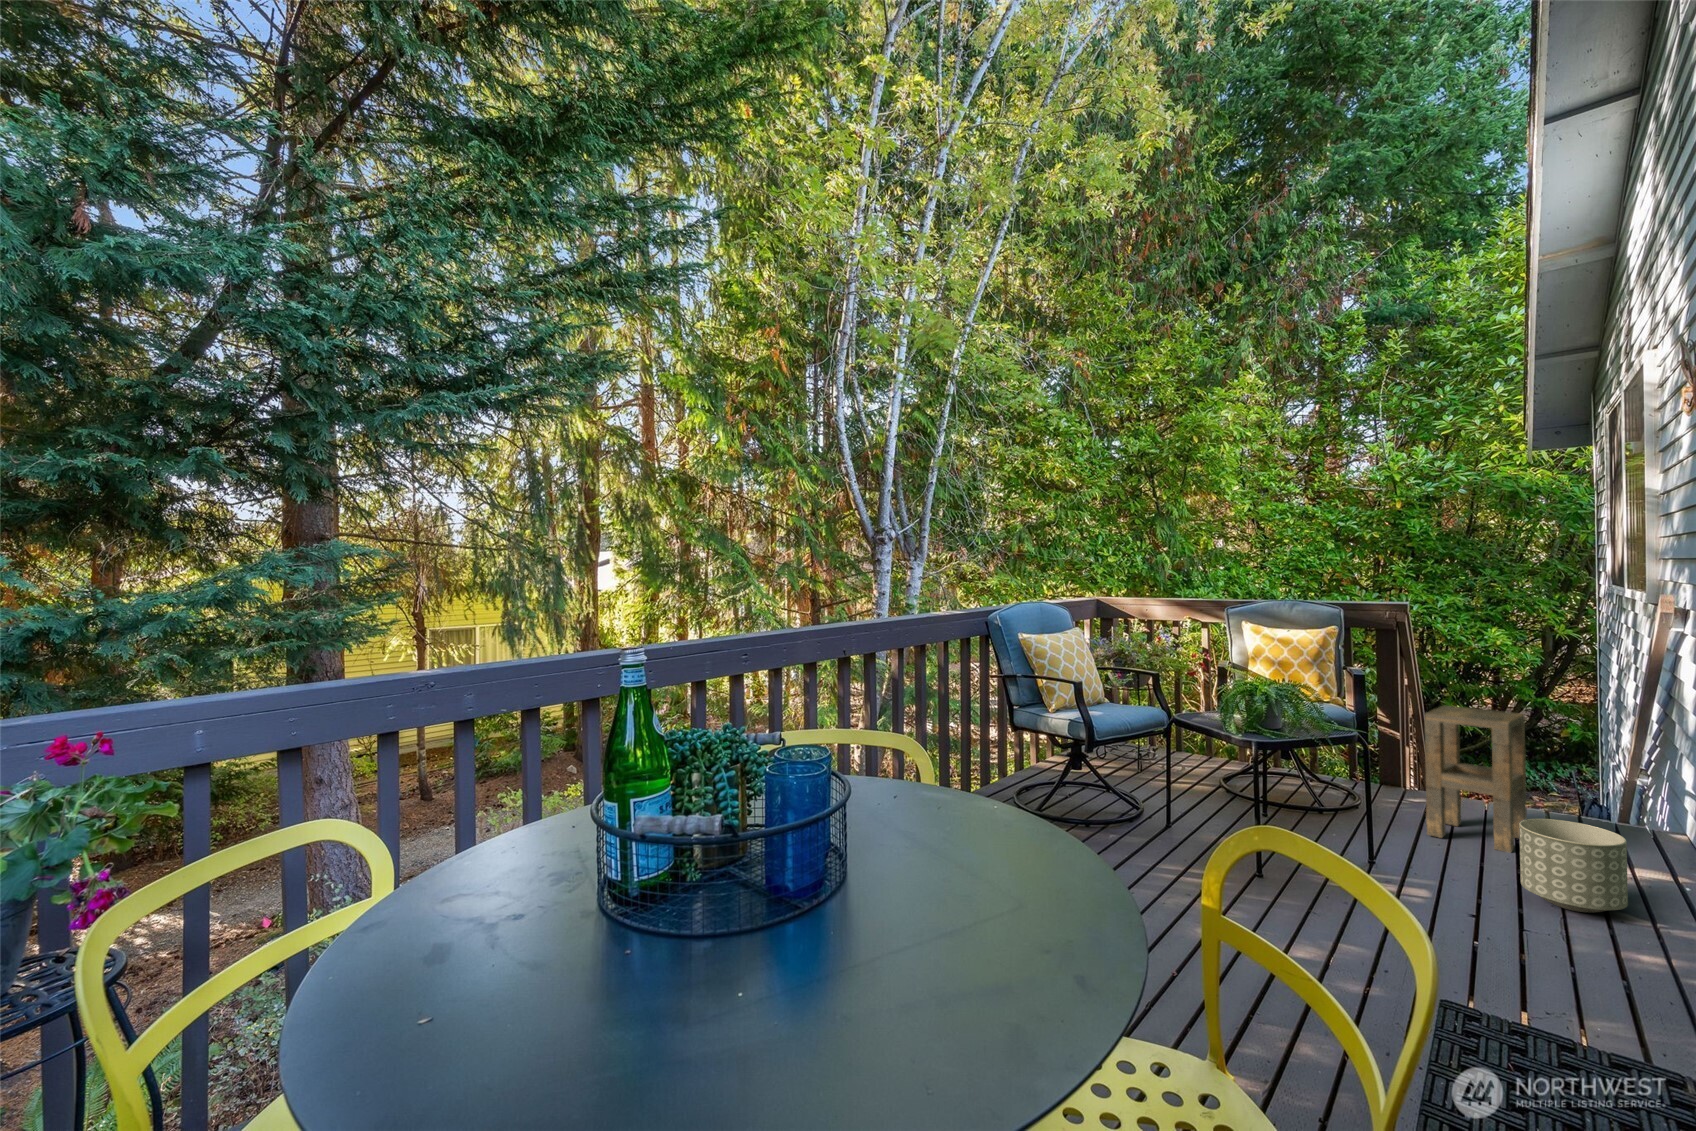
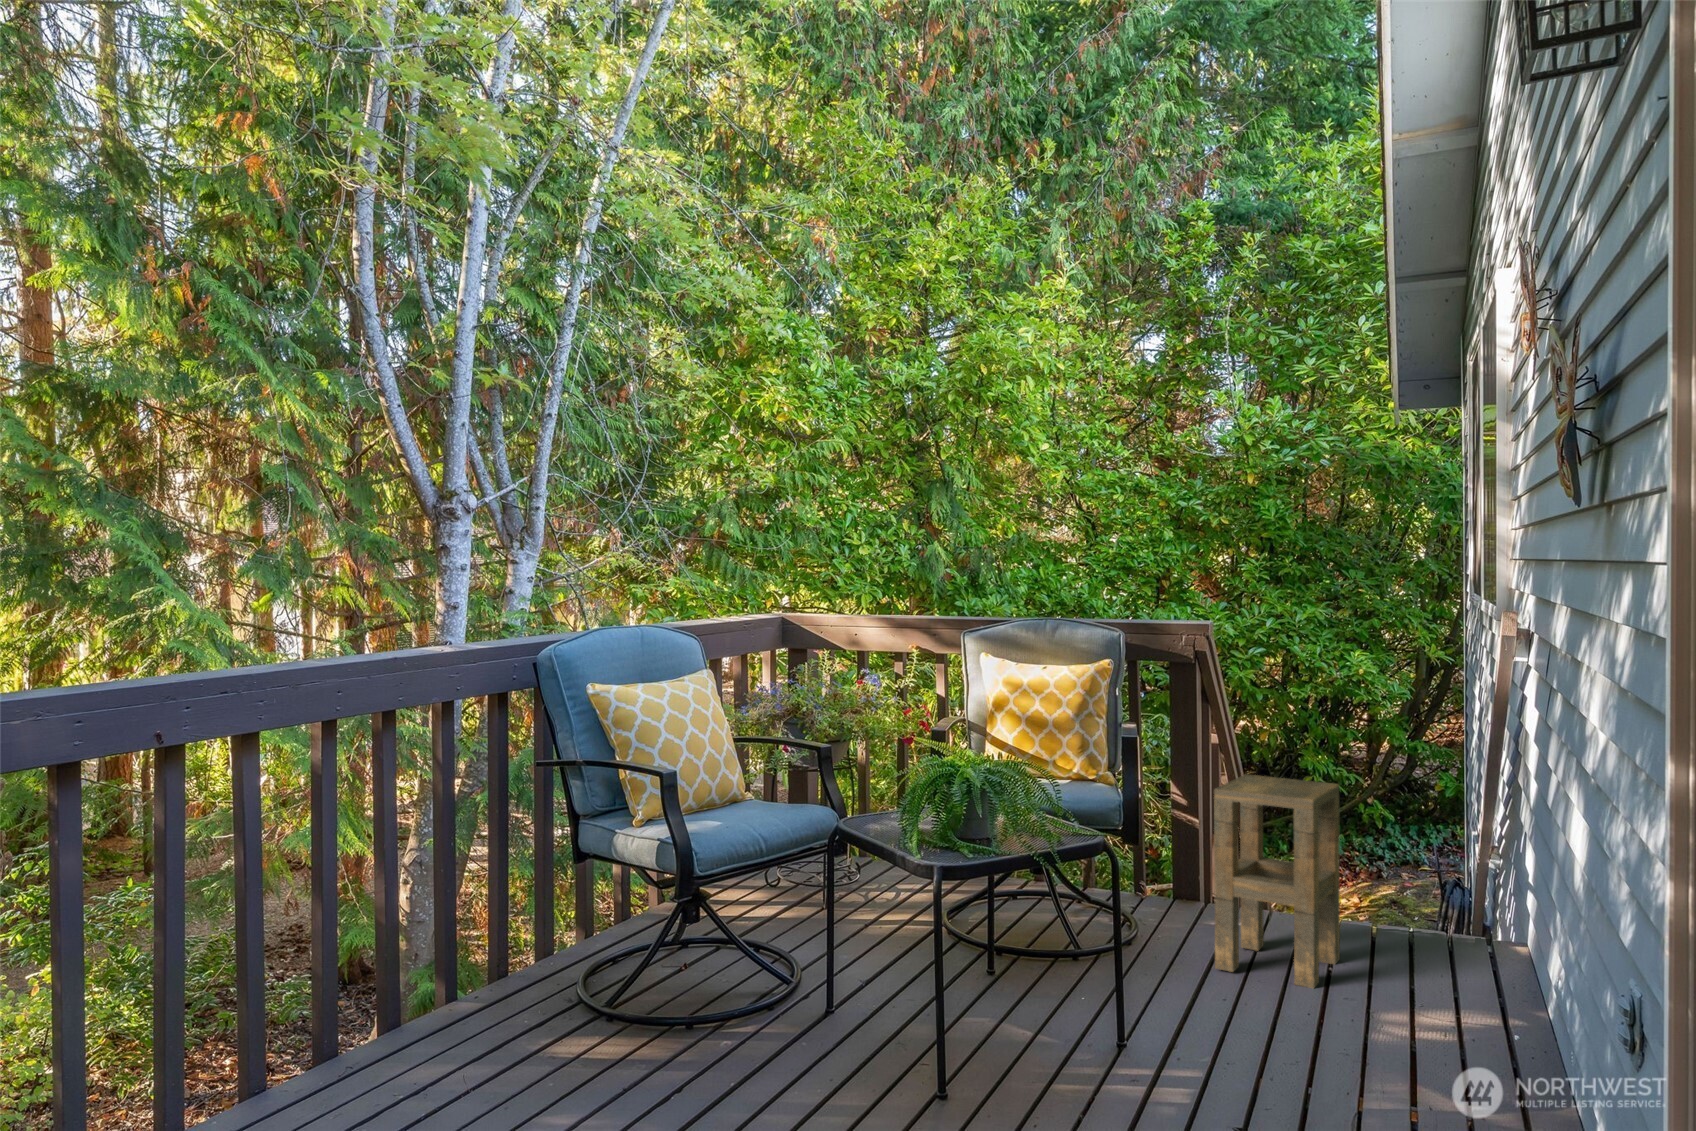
planter: present [1519,819,1628,913] -> none [1309,943,1433,1078]

